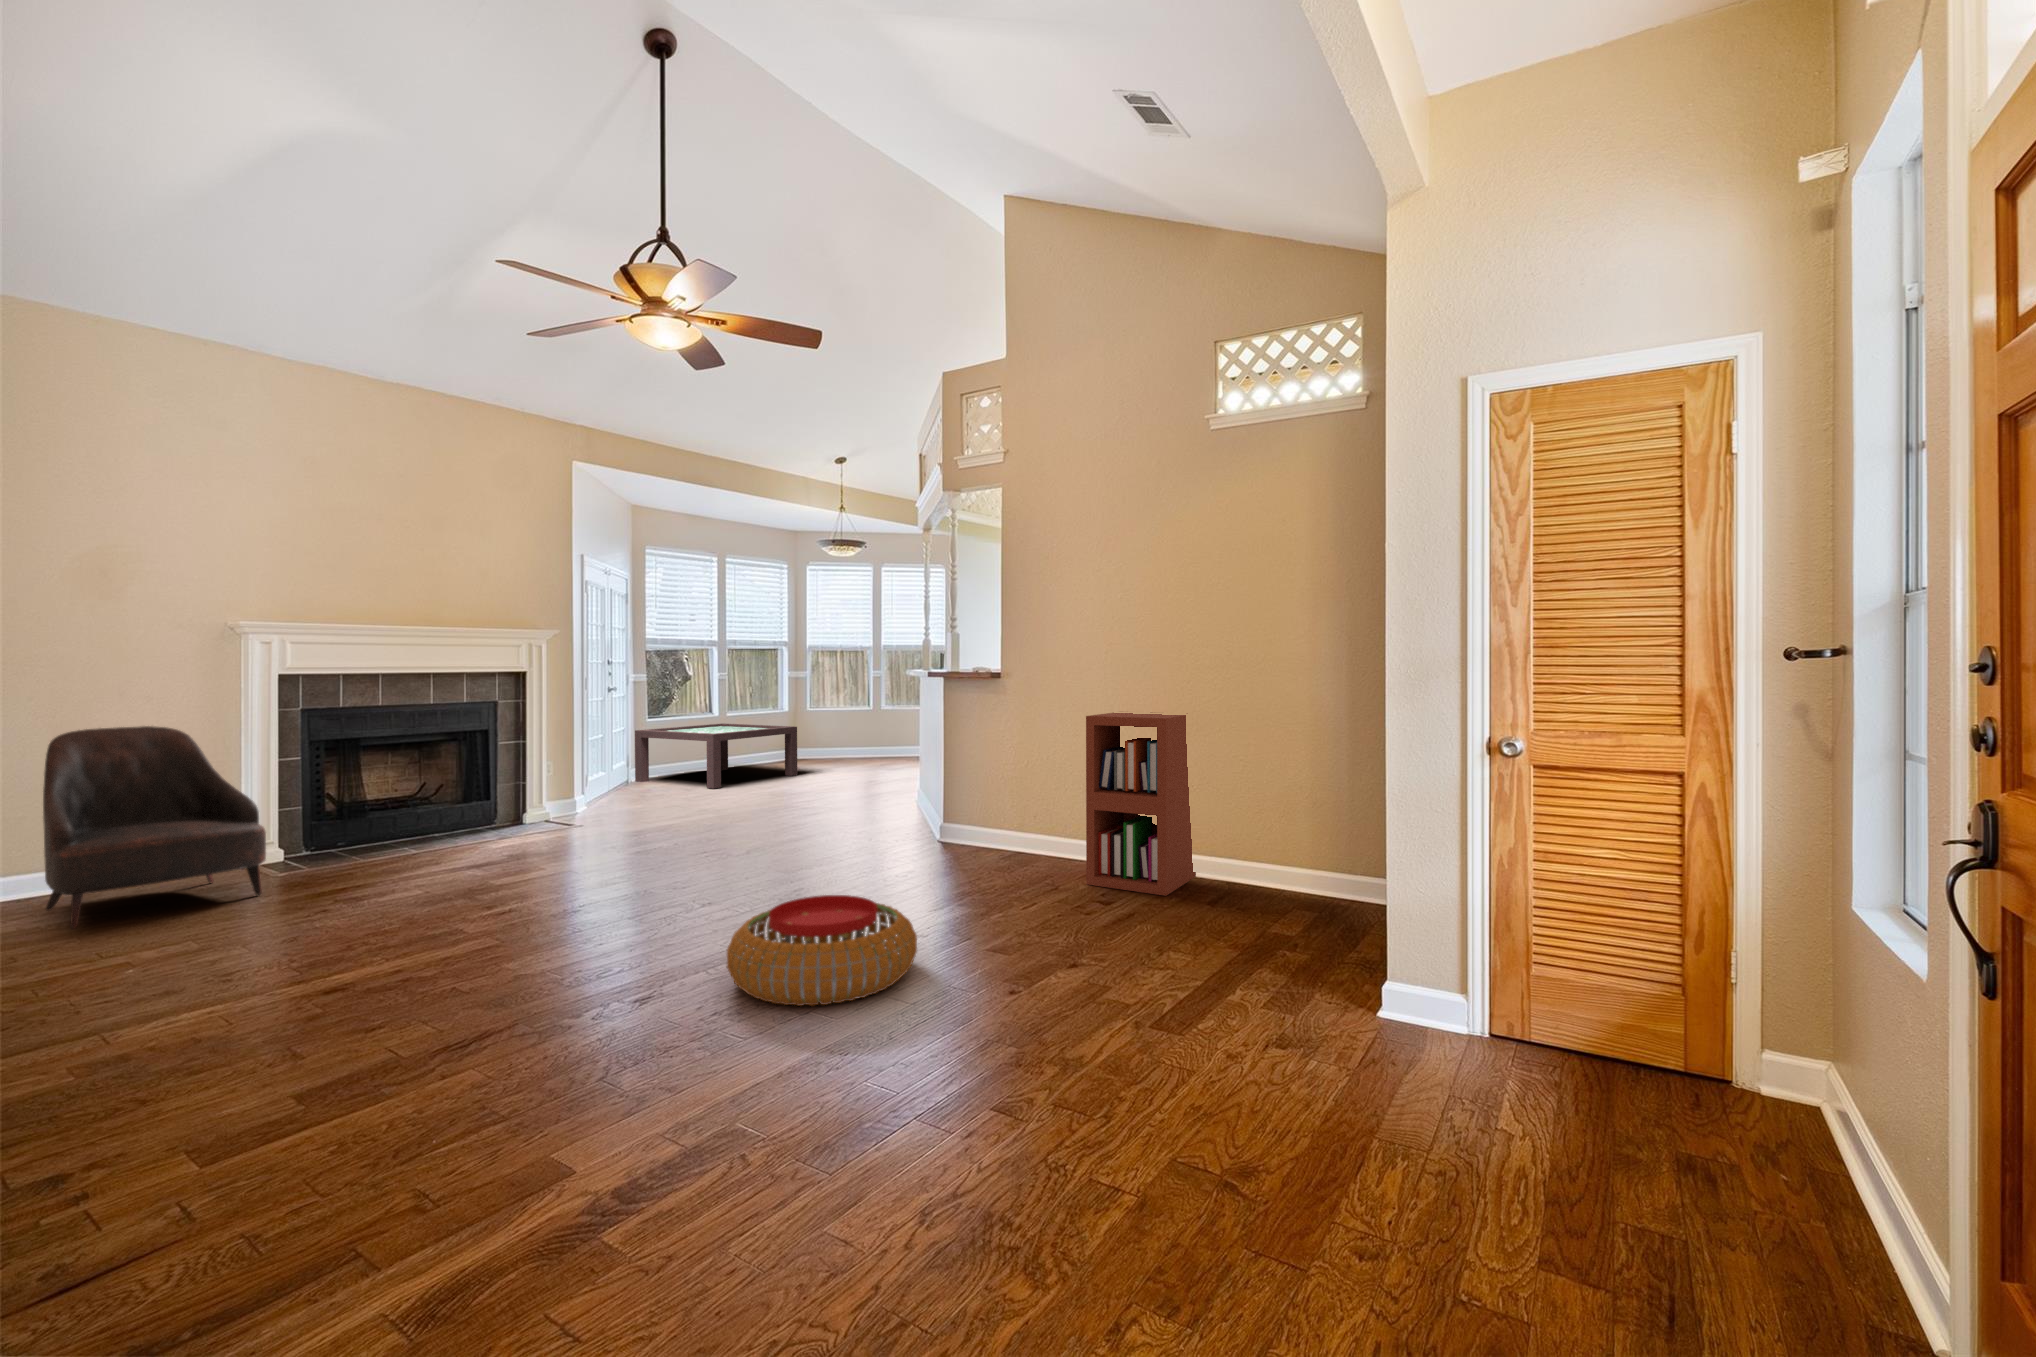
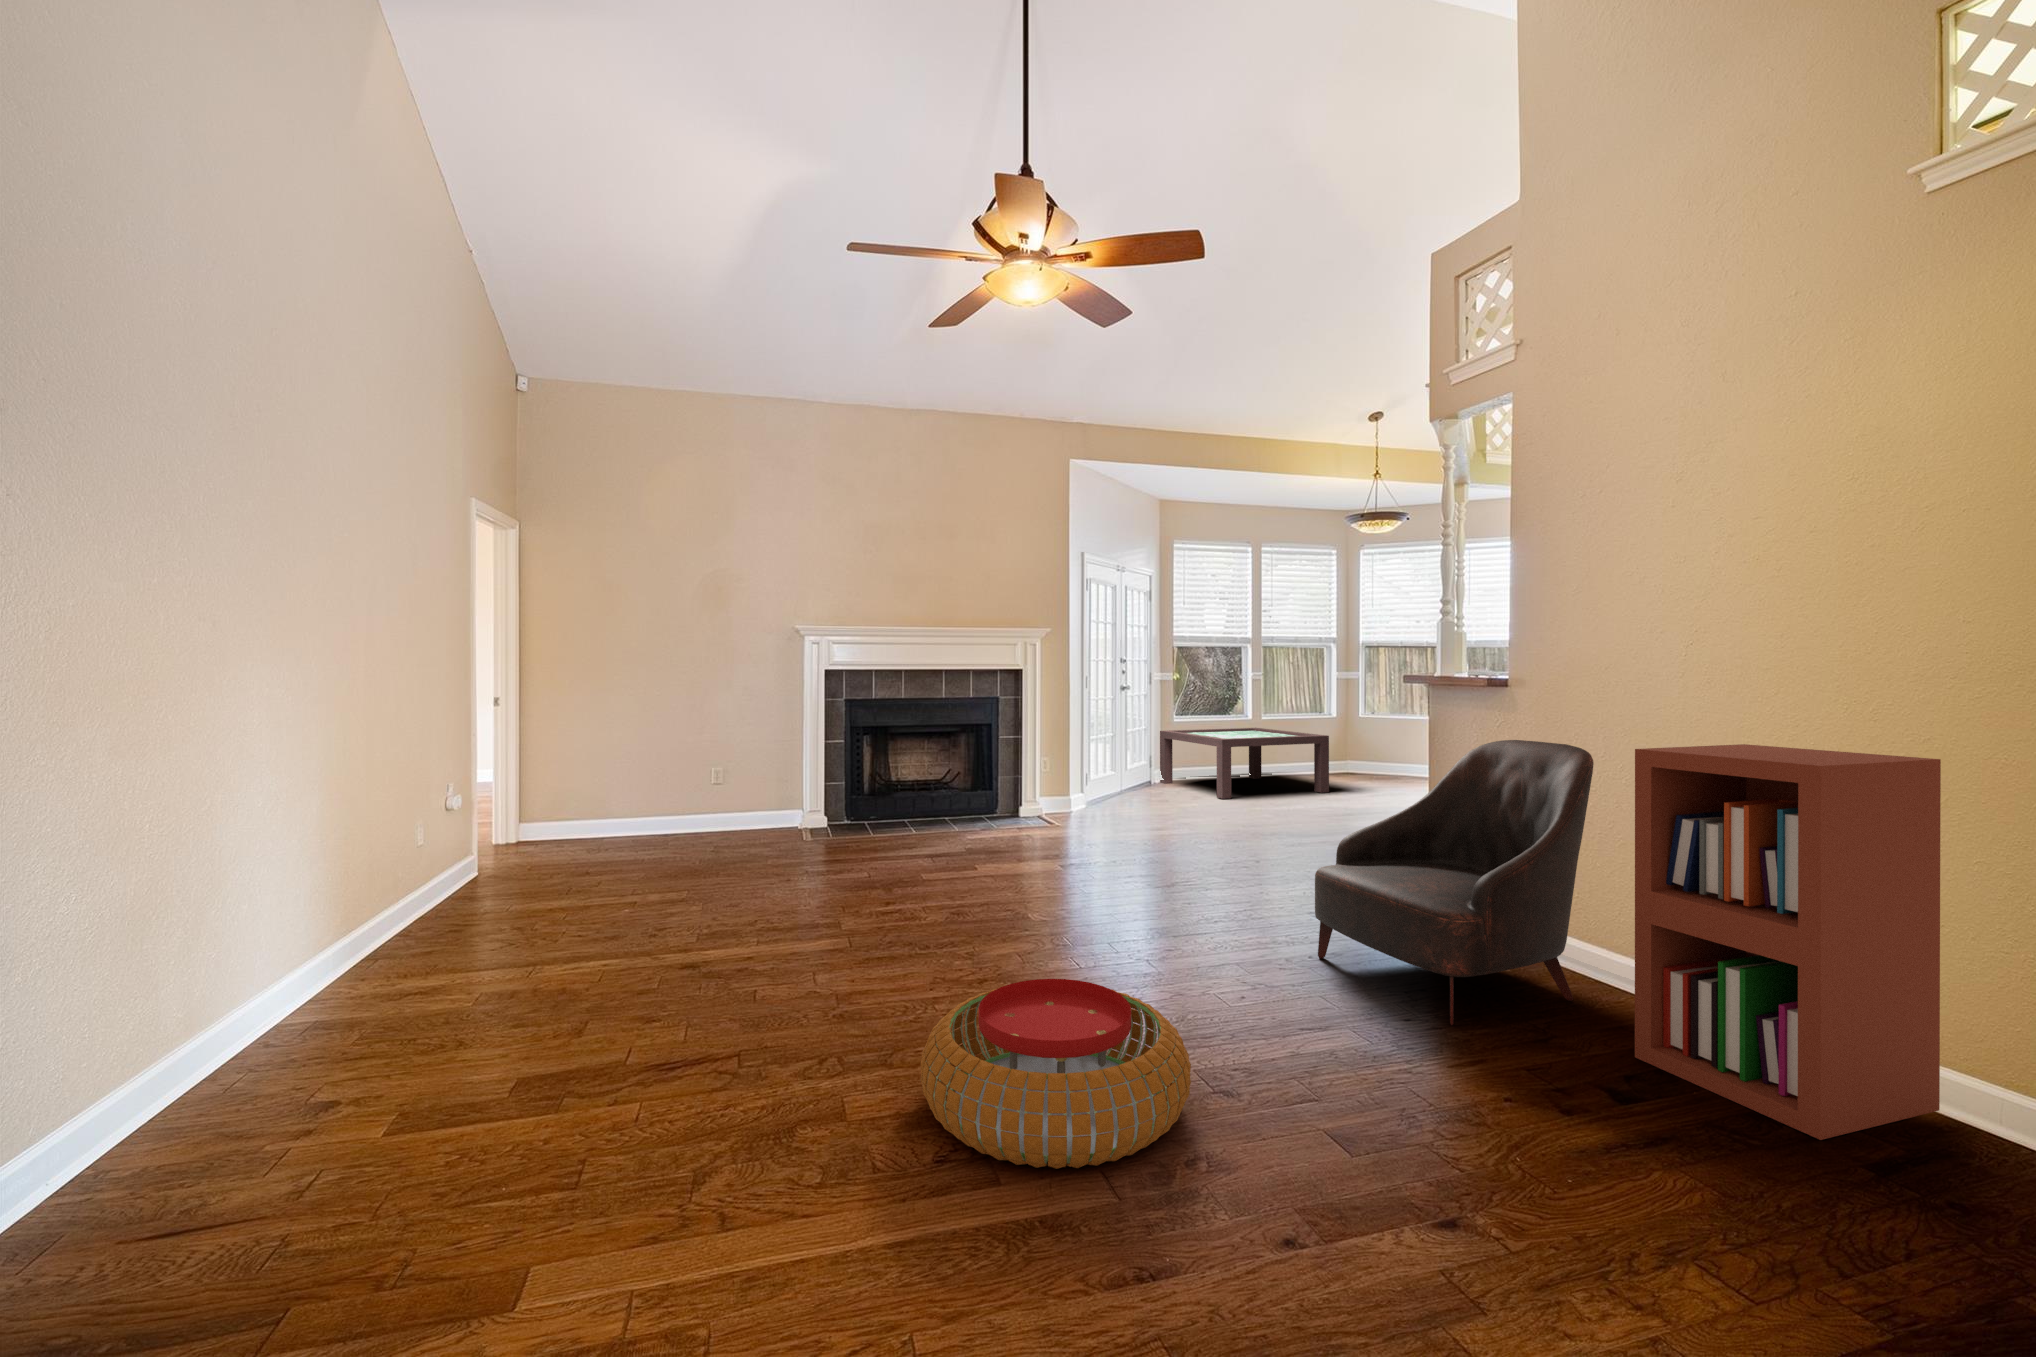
armchair: present [43,726,266,929] -> present [1315,740,1594,1025]

